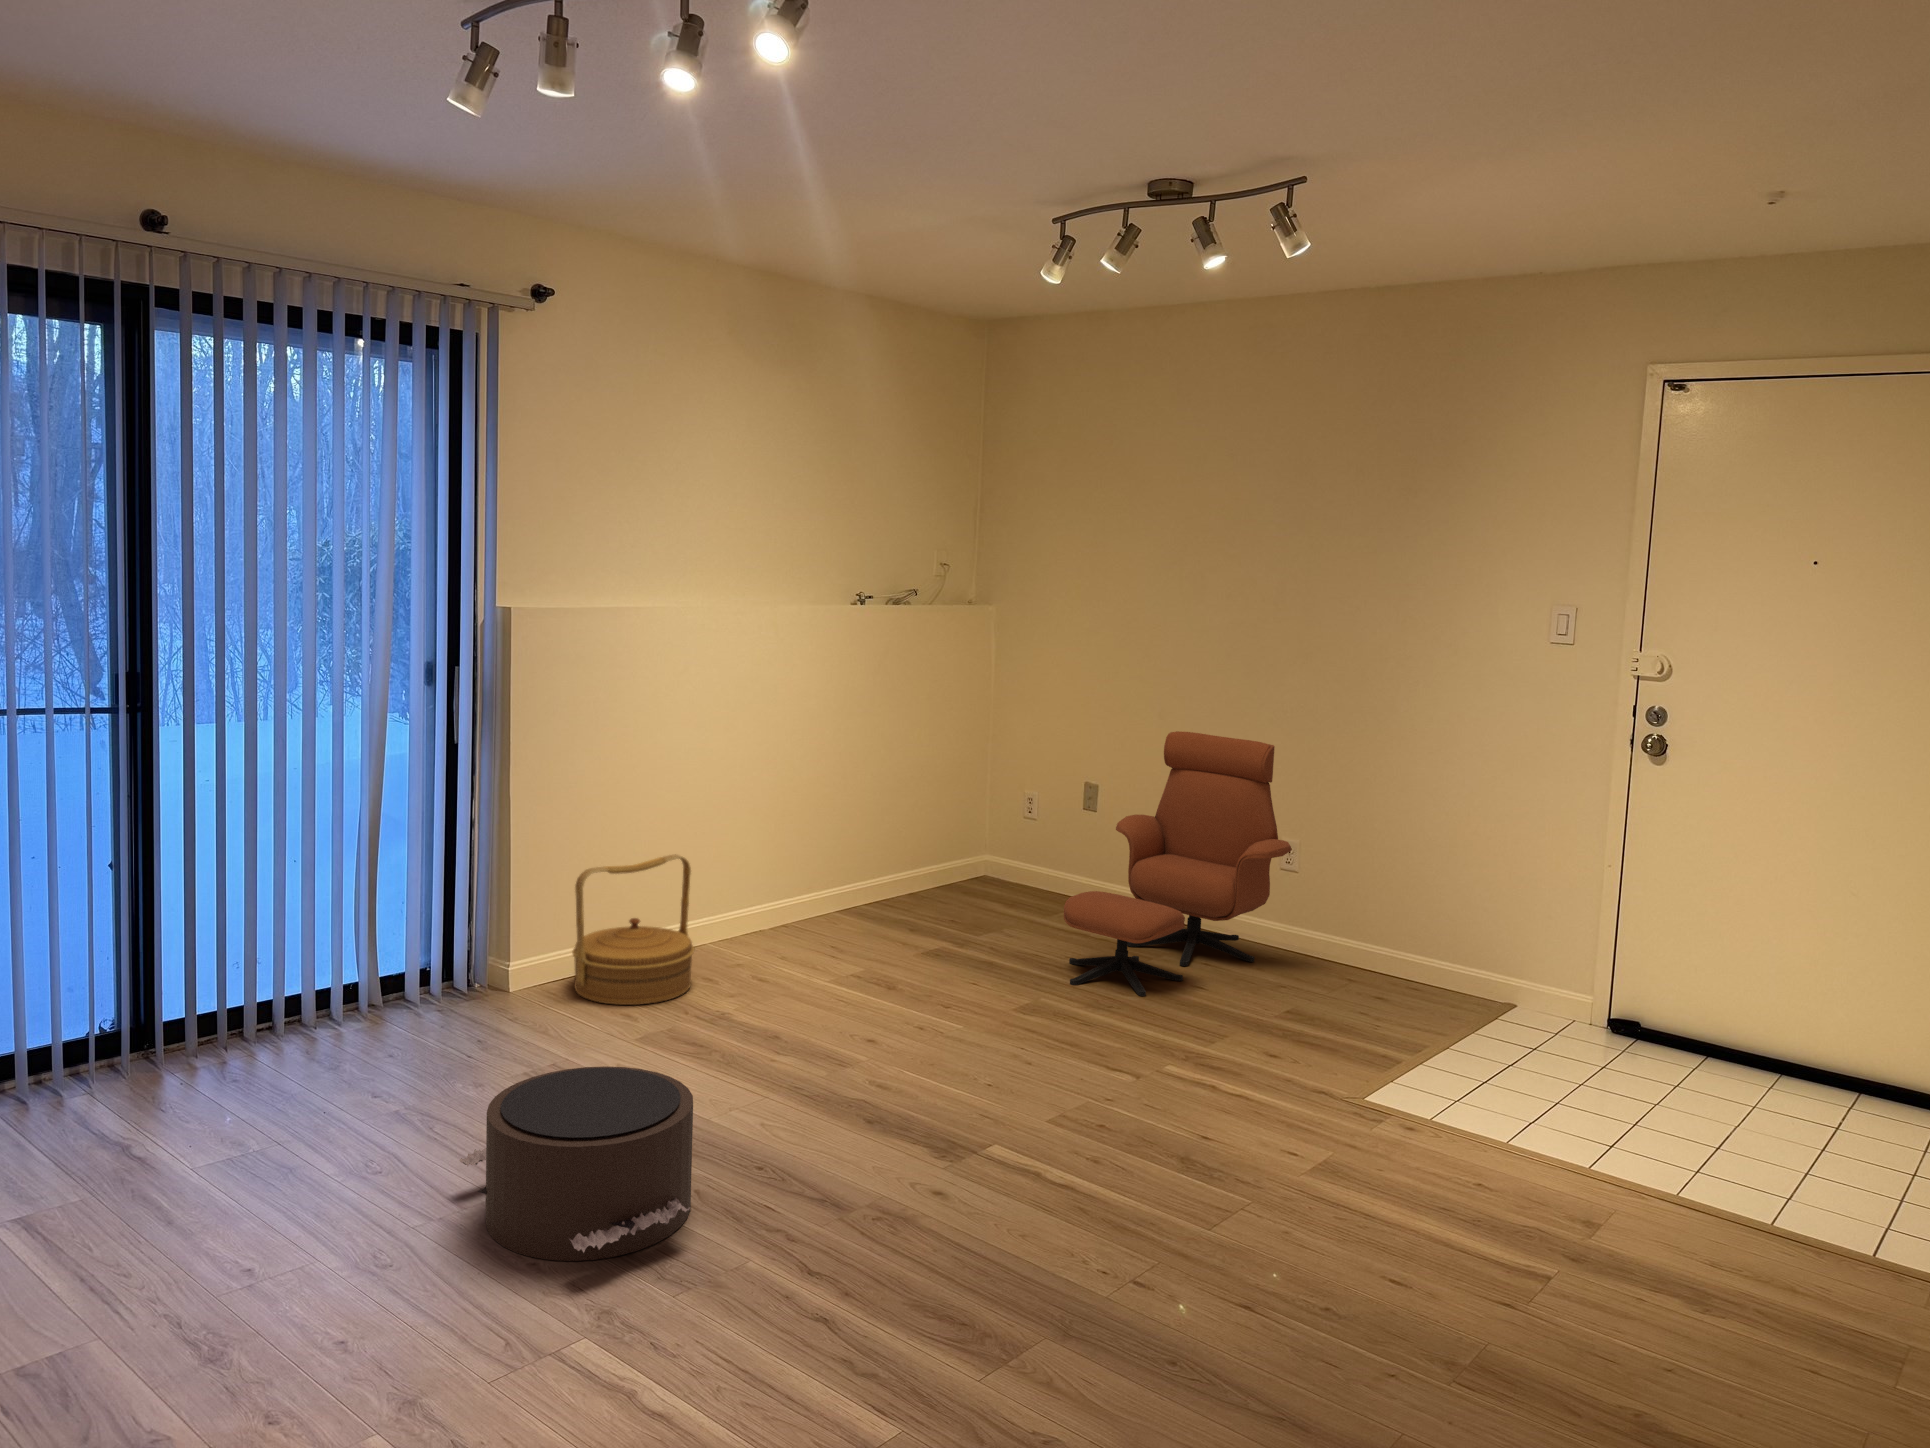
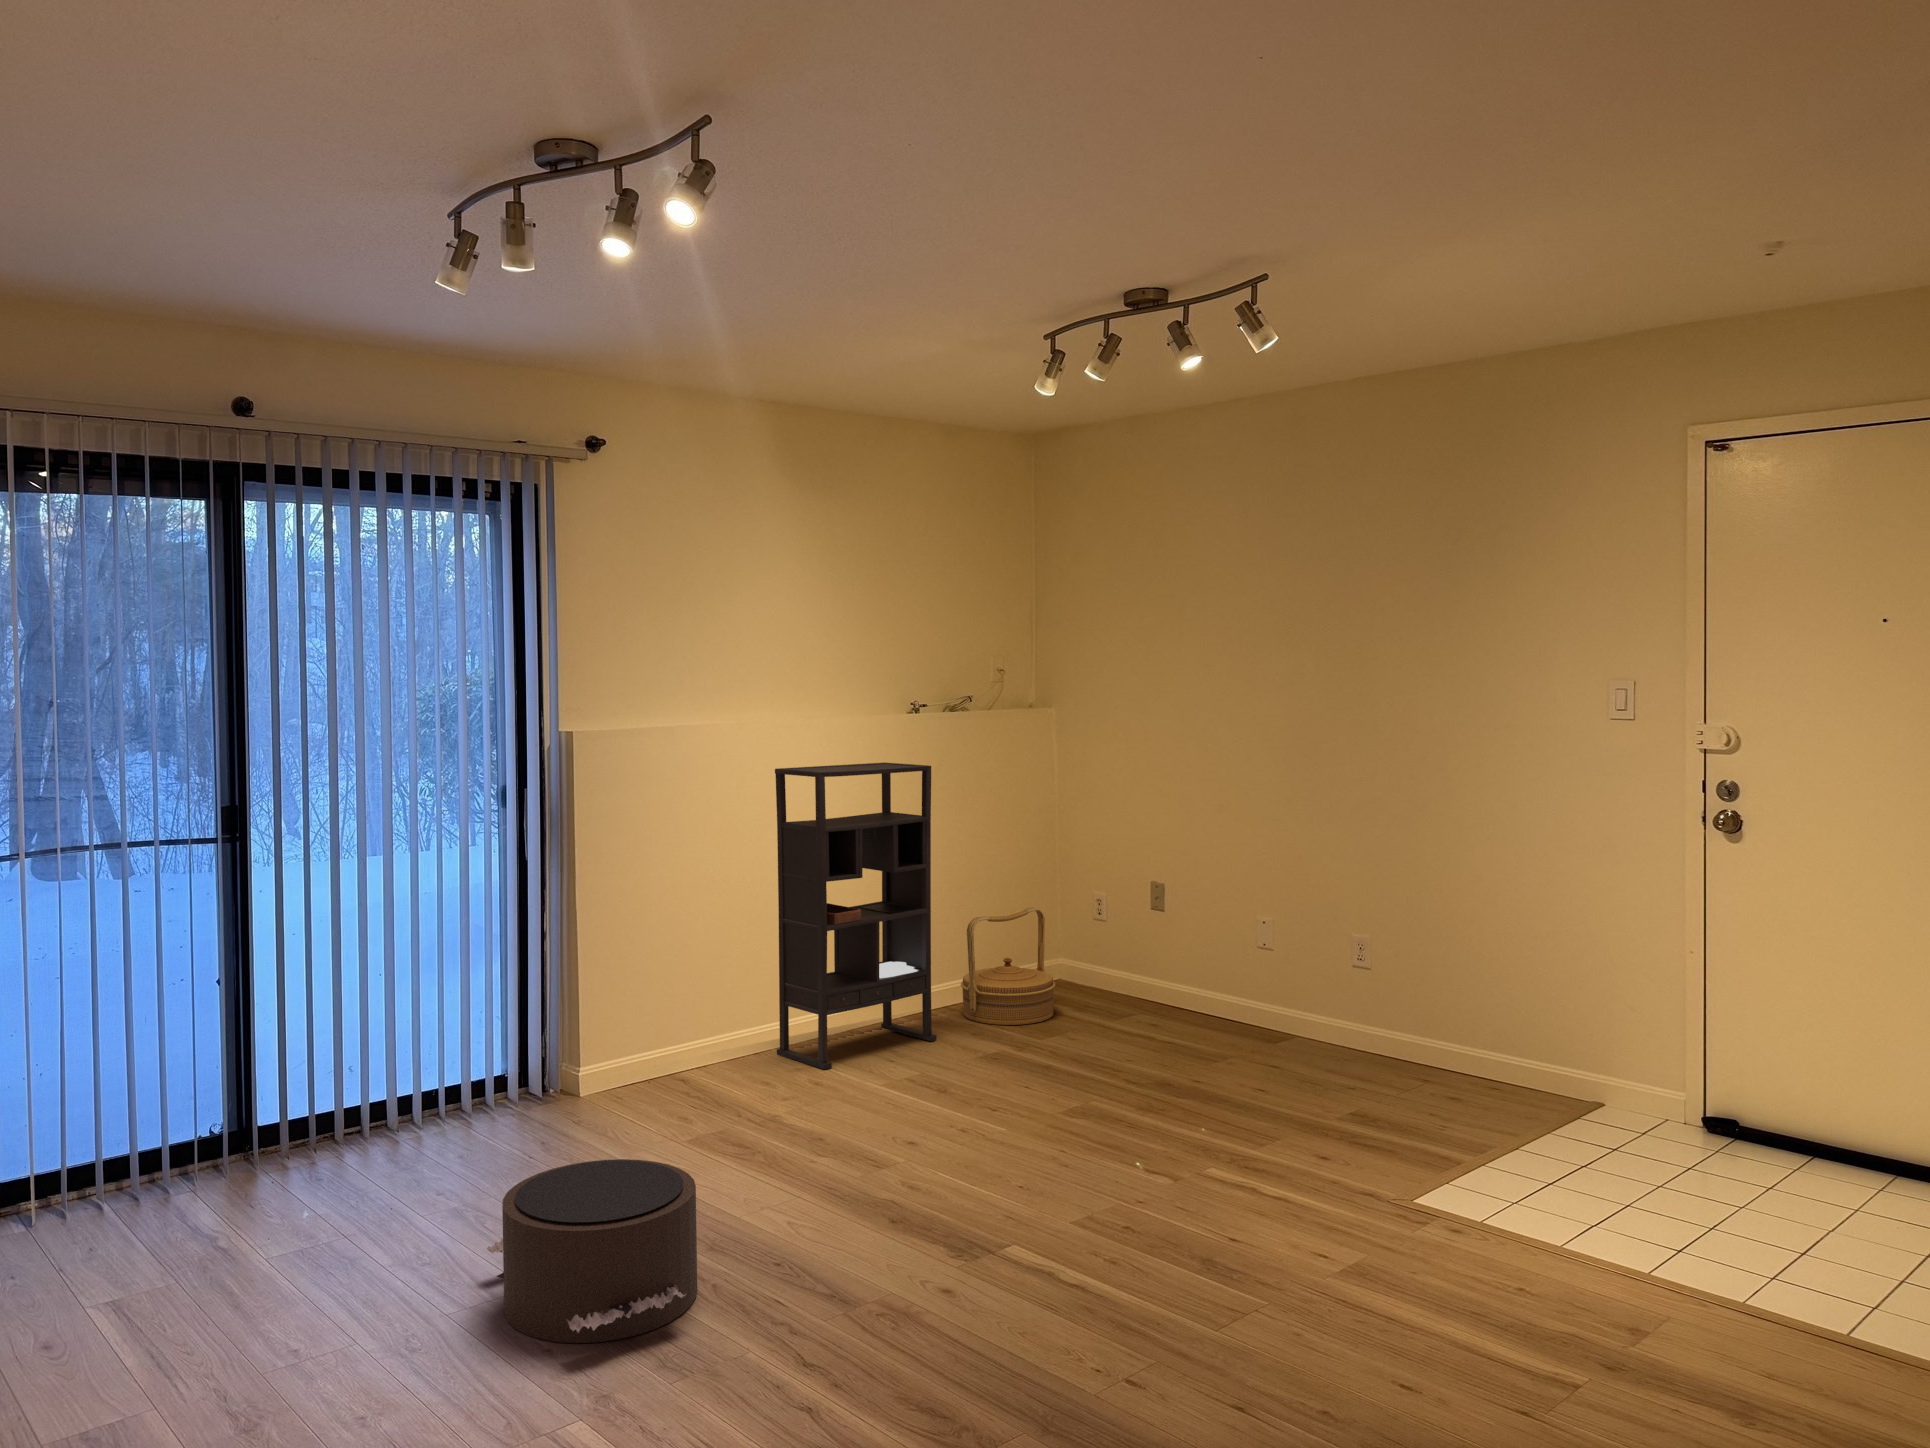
bookshelf: none [712,651,881,963] -> present [775,762,936,1070]
lounge chair: present [1064,731,1291,996] -> none [1118,828,1358,1099]
woven basket: present [572,854,695,1005] -> present [961,908,1055,1025]

